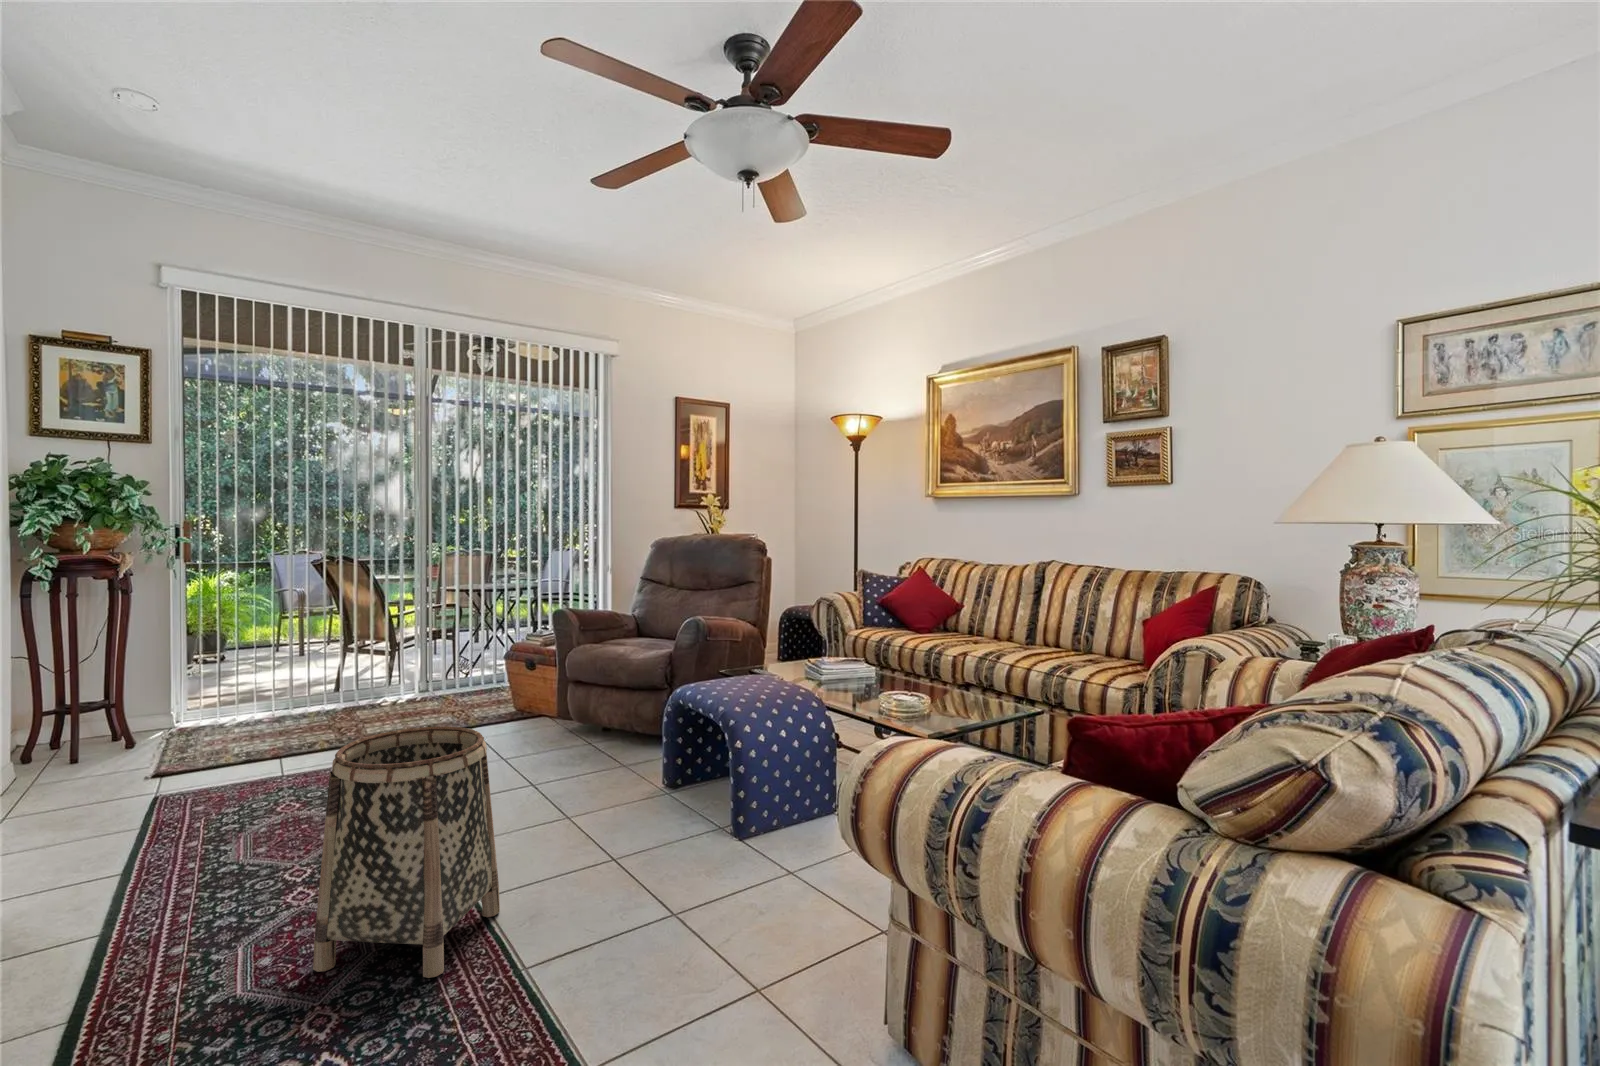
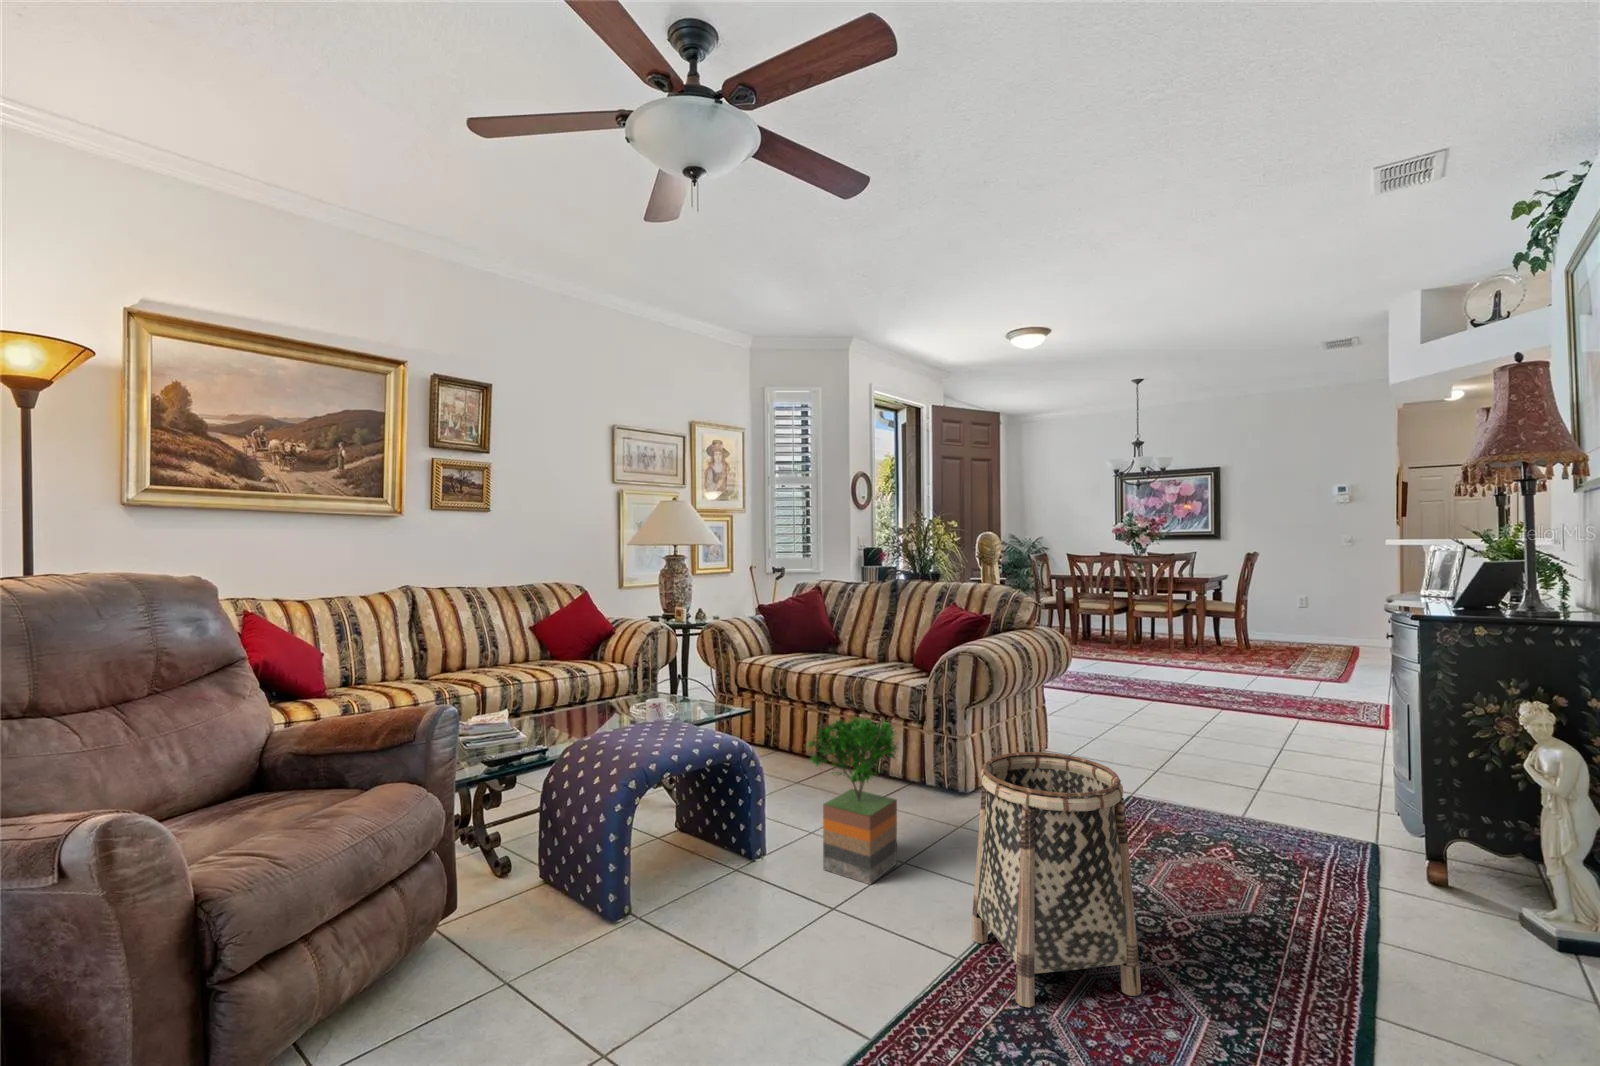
potted tree: none [628,712,758,906] -> present [808,717,898,884]

